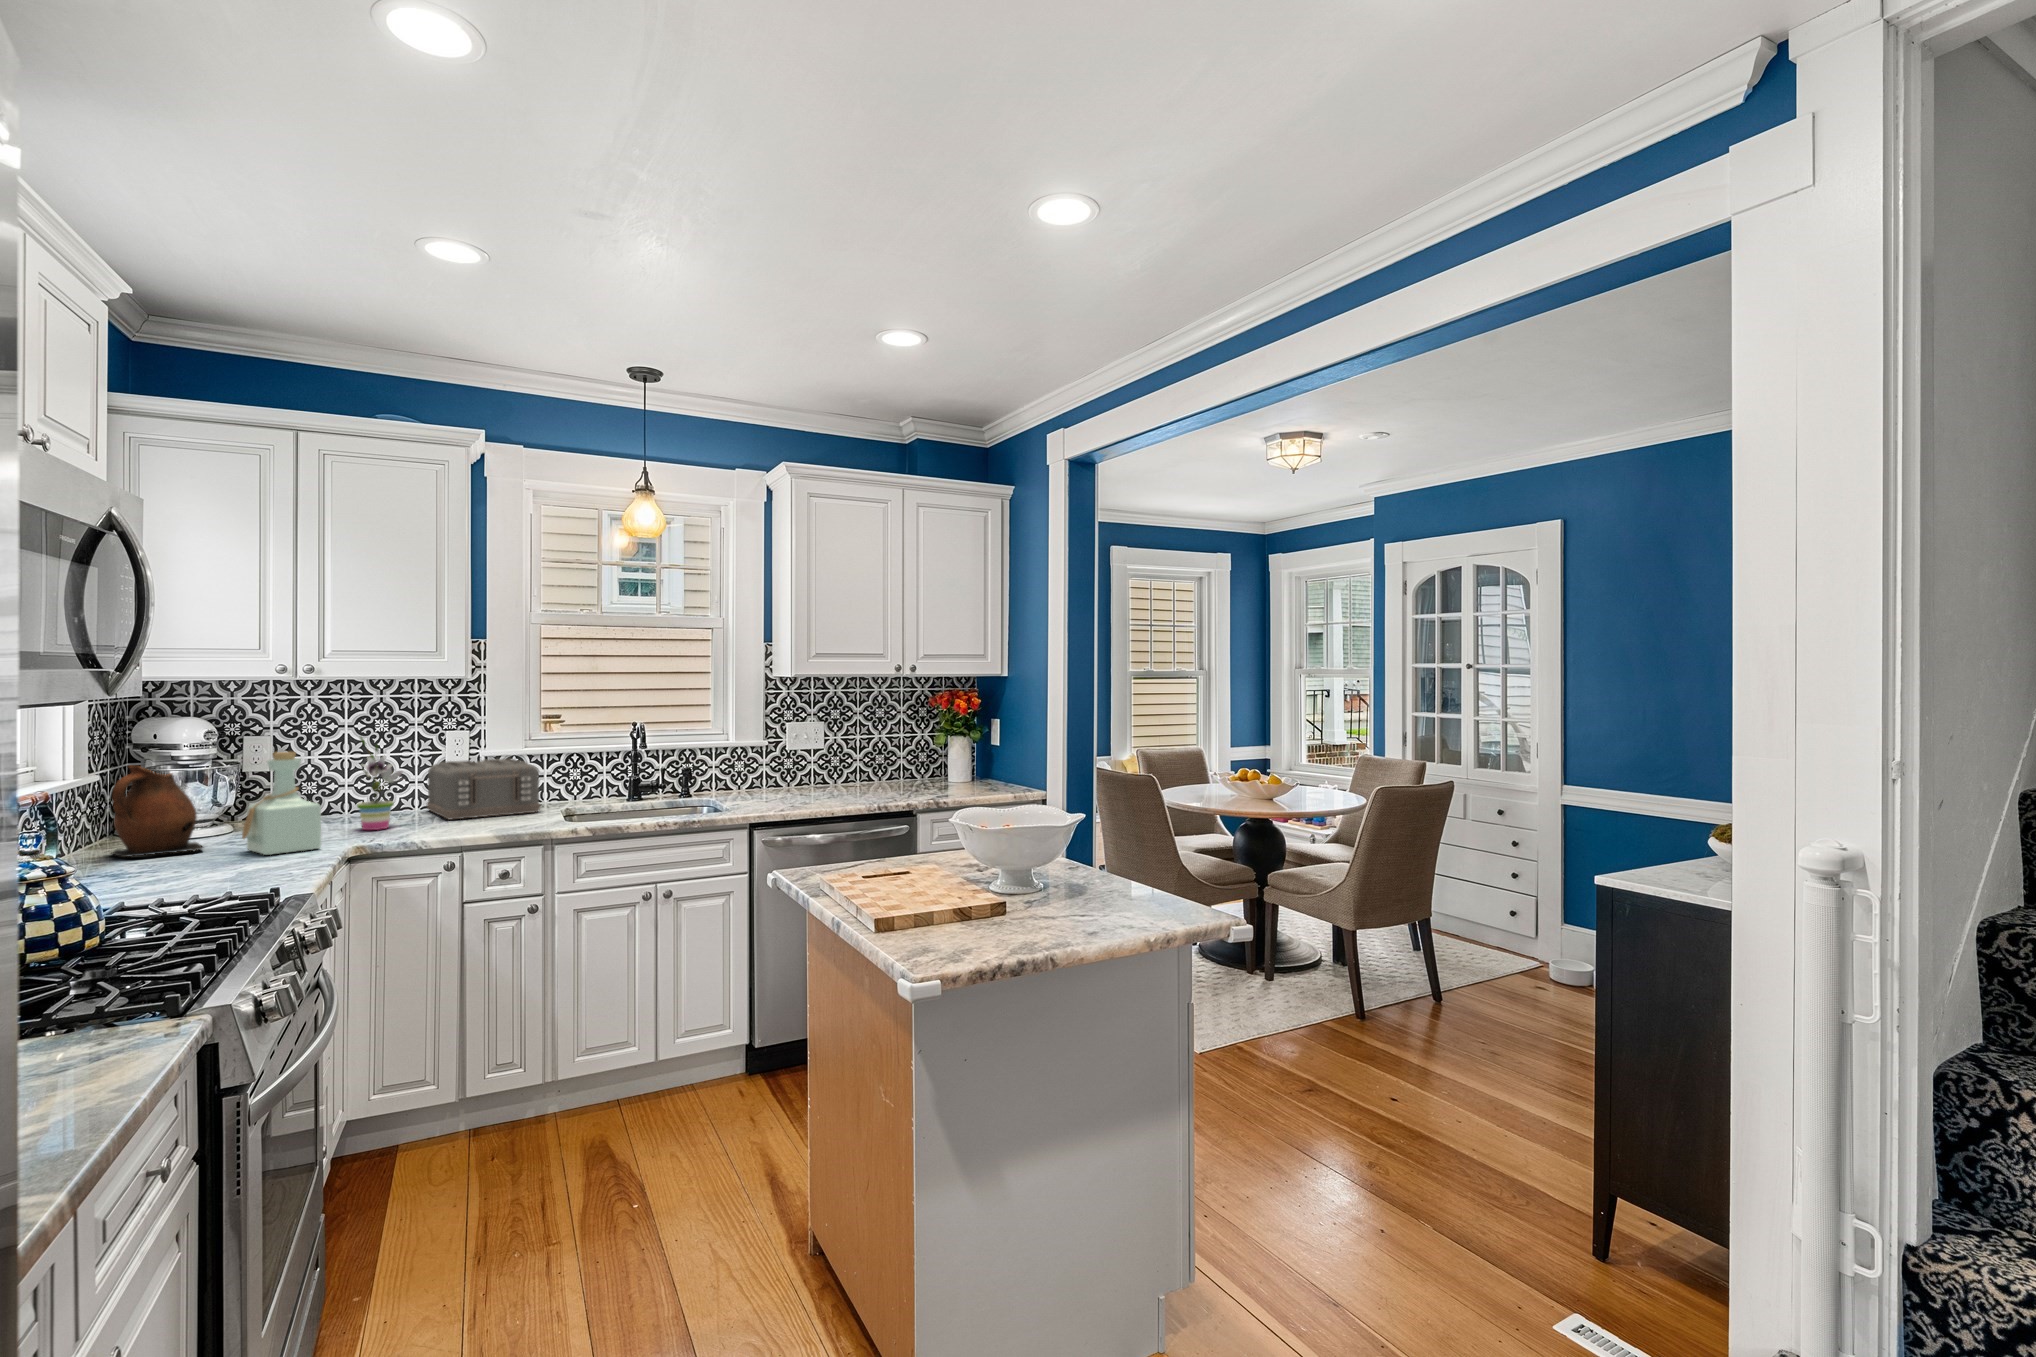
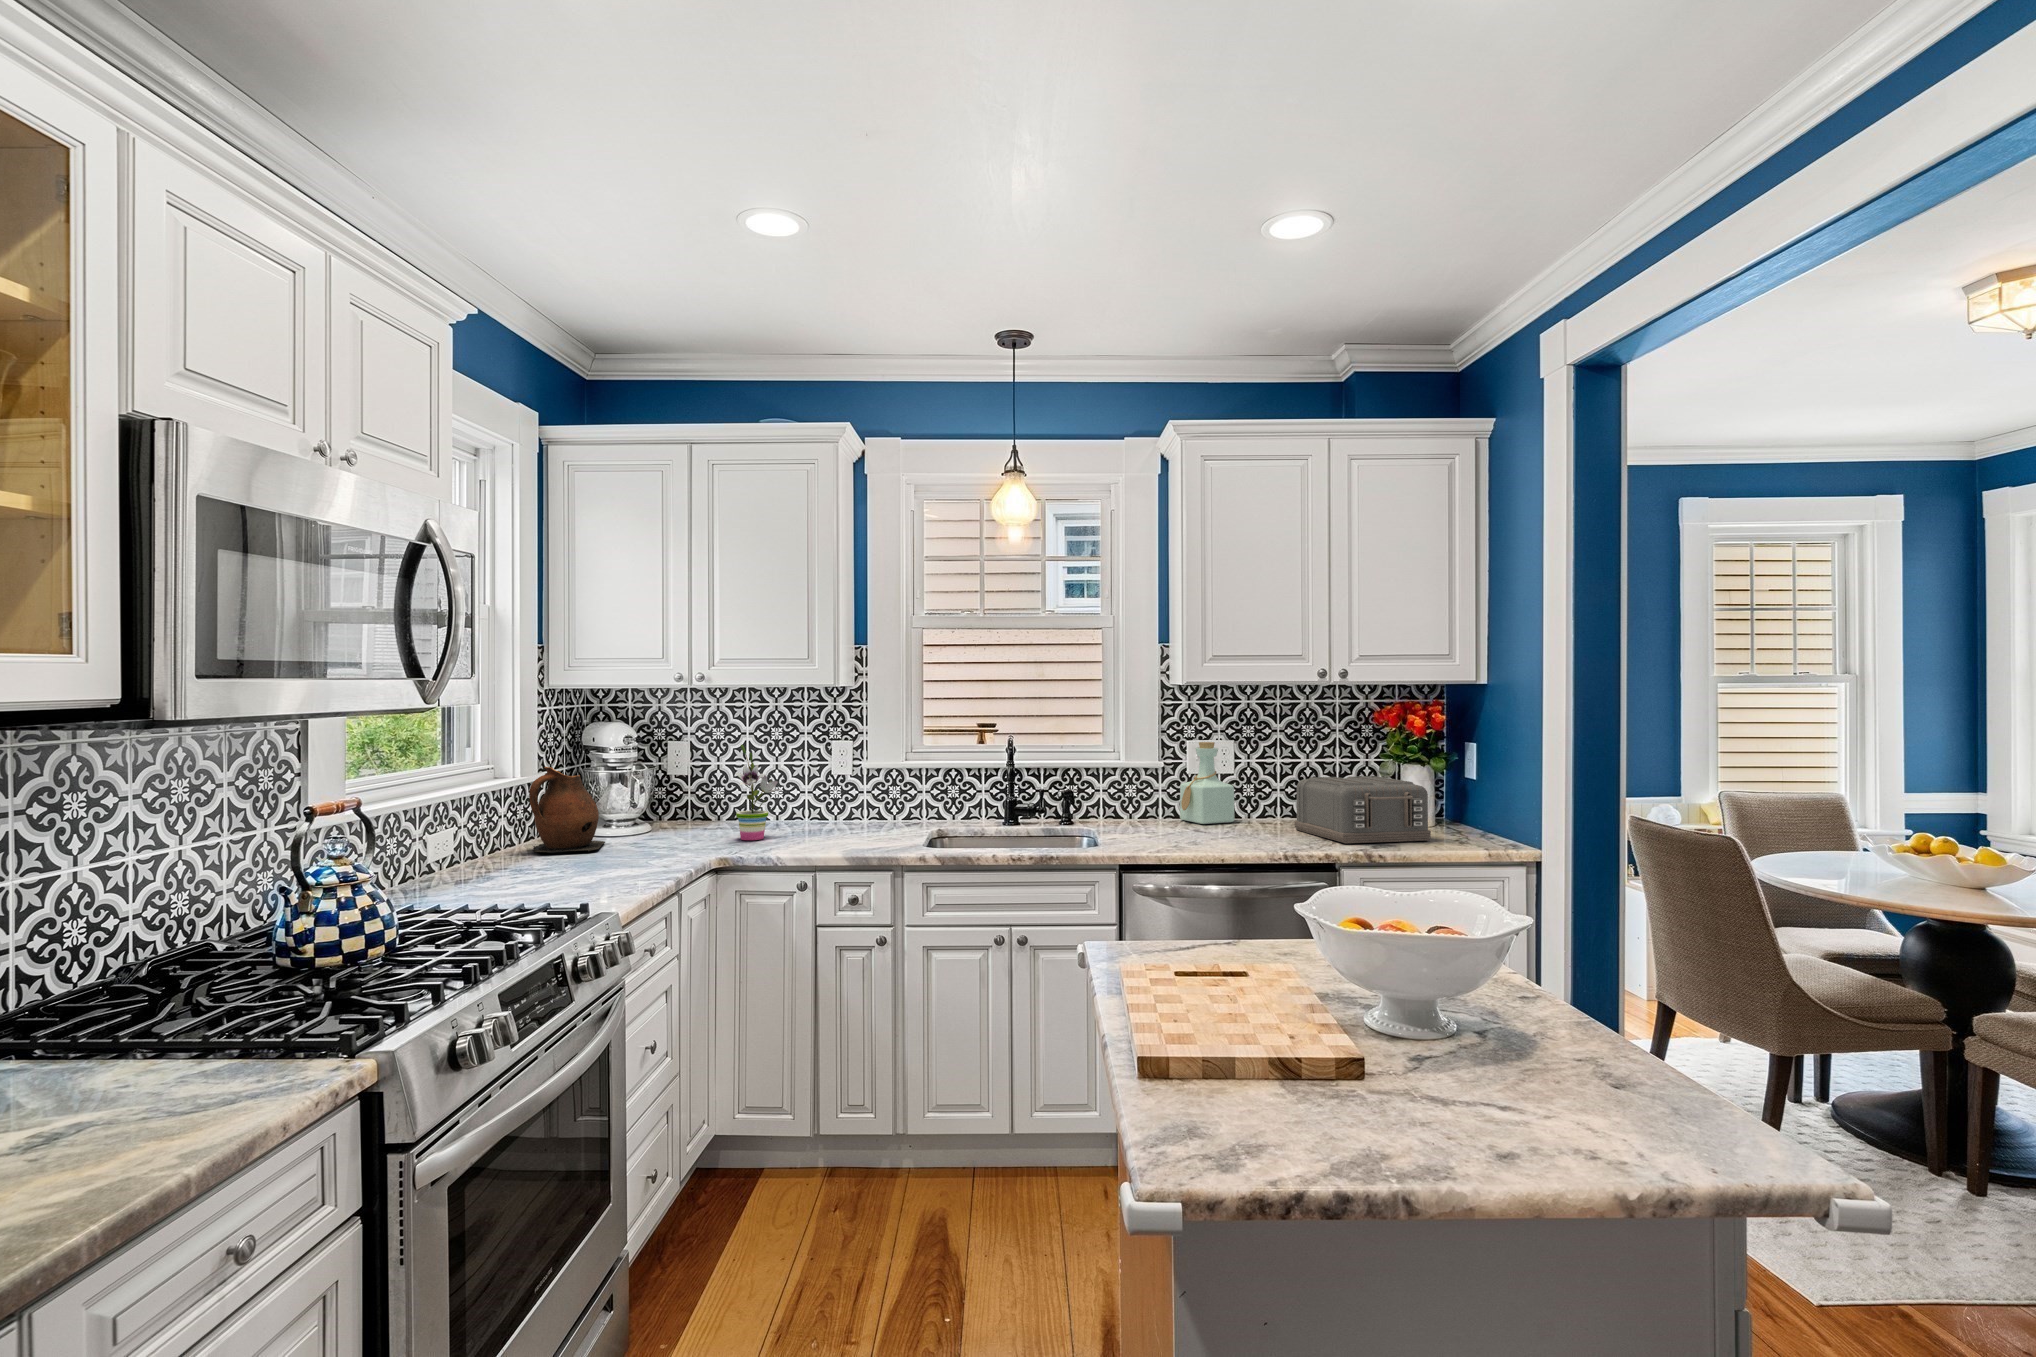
bottle: present [242,752,321,855] -> present [1180,742,1235,824]
toaster: present [427,758,541,820] -> present [1294,776,1431,843]

